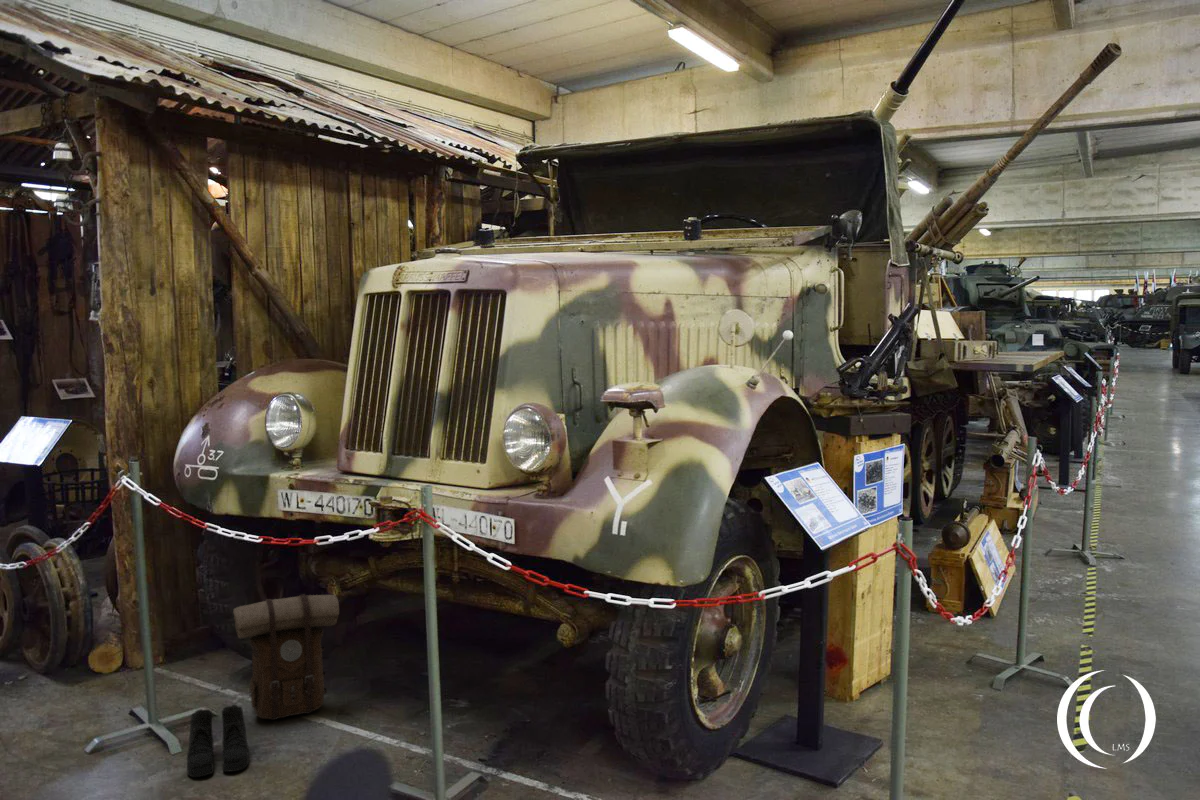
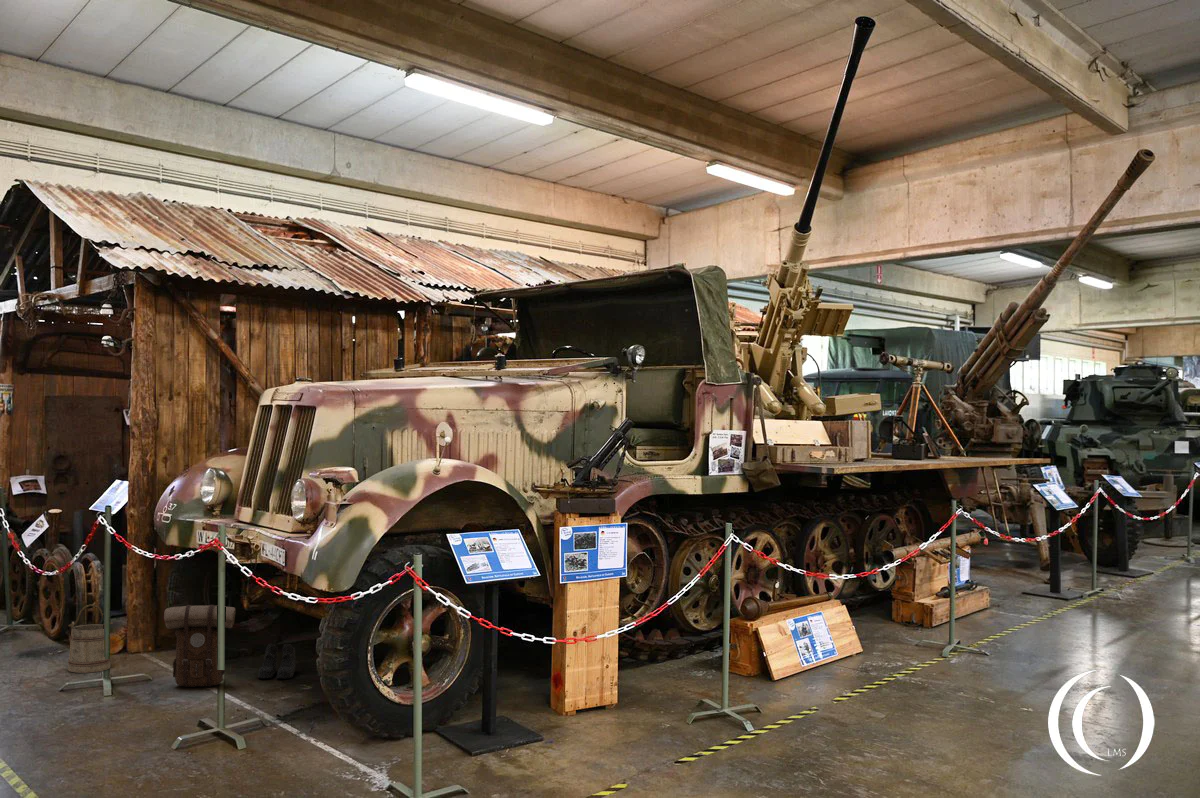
bucket: none [42,606,113,713] -> present [68,604,112,673]
boots: present [187,705,249,777] -> present [258,644,295,678]

